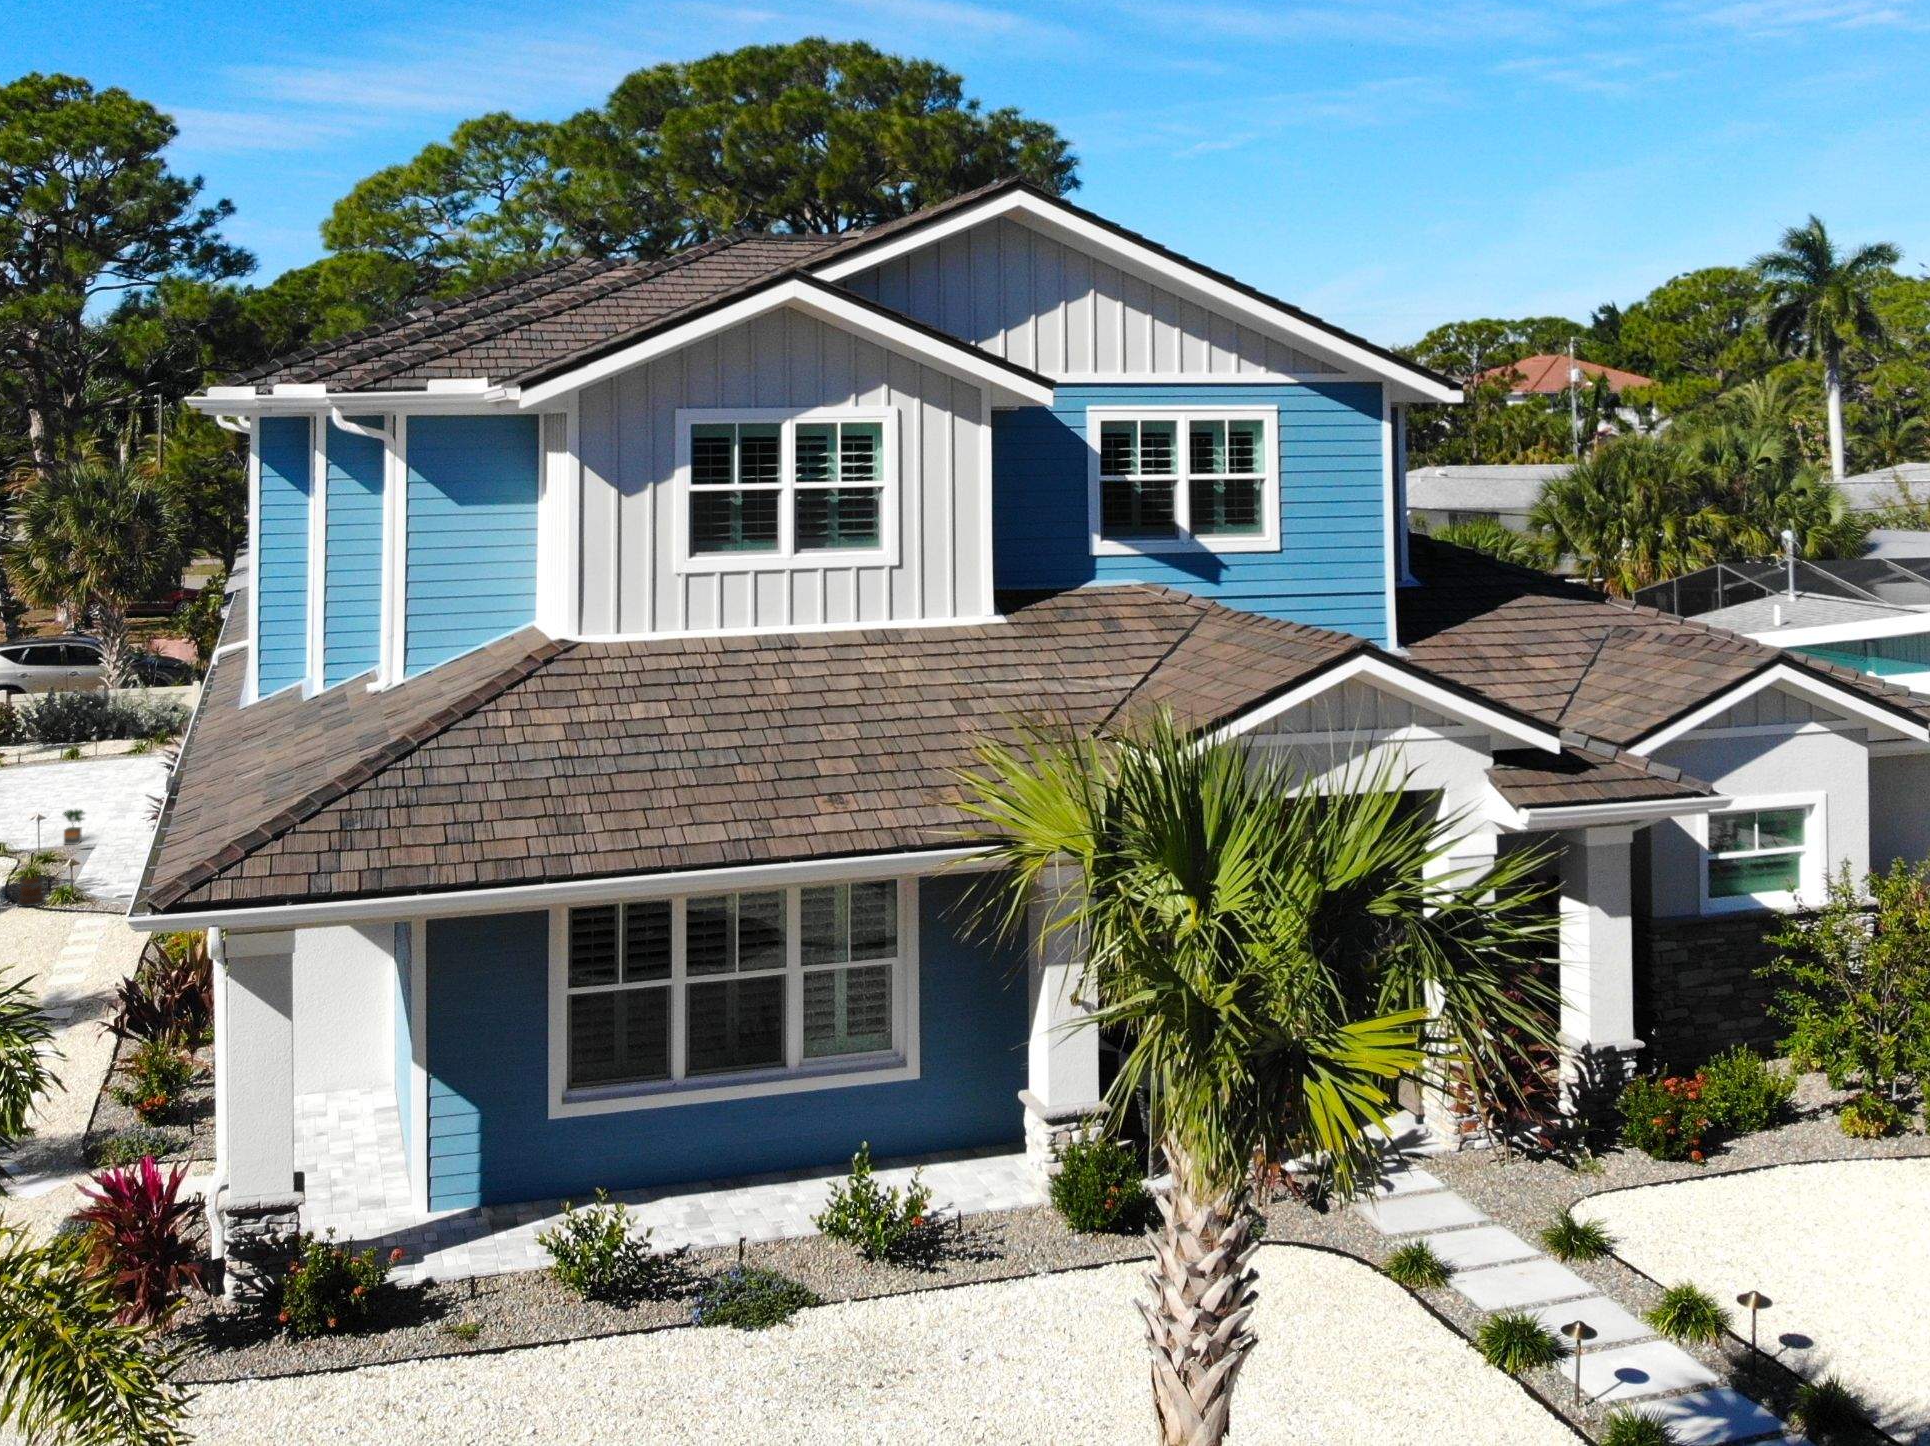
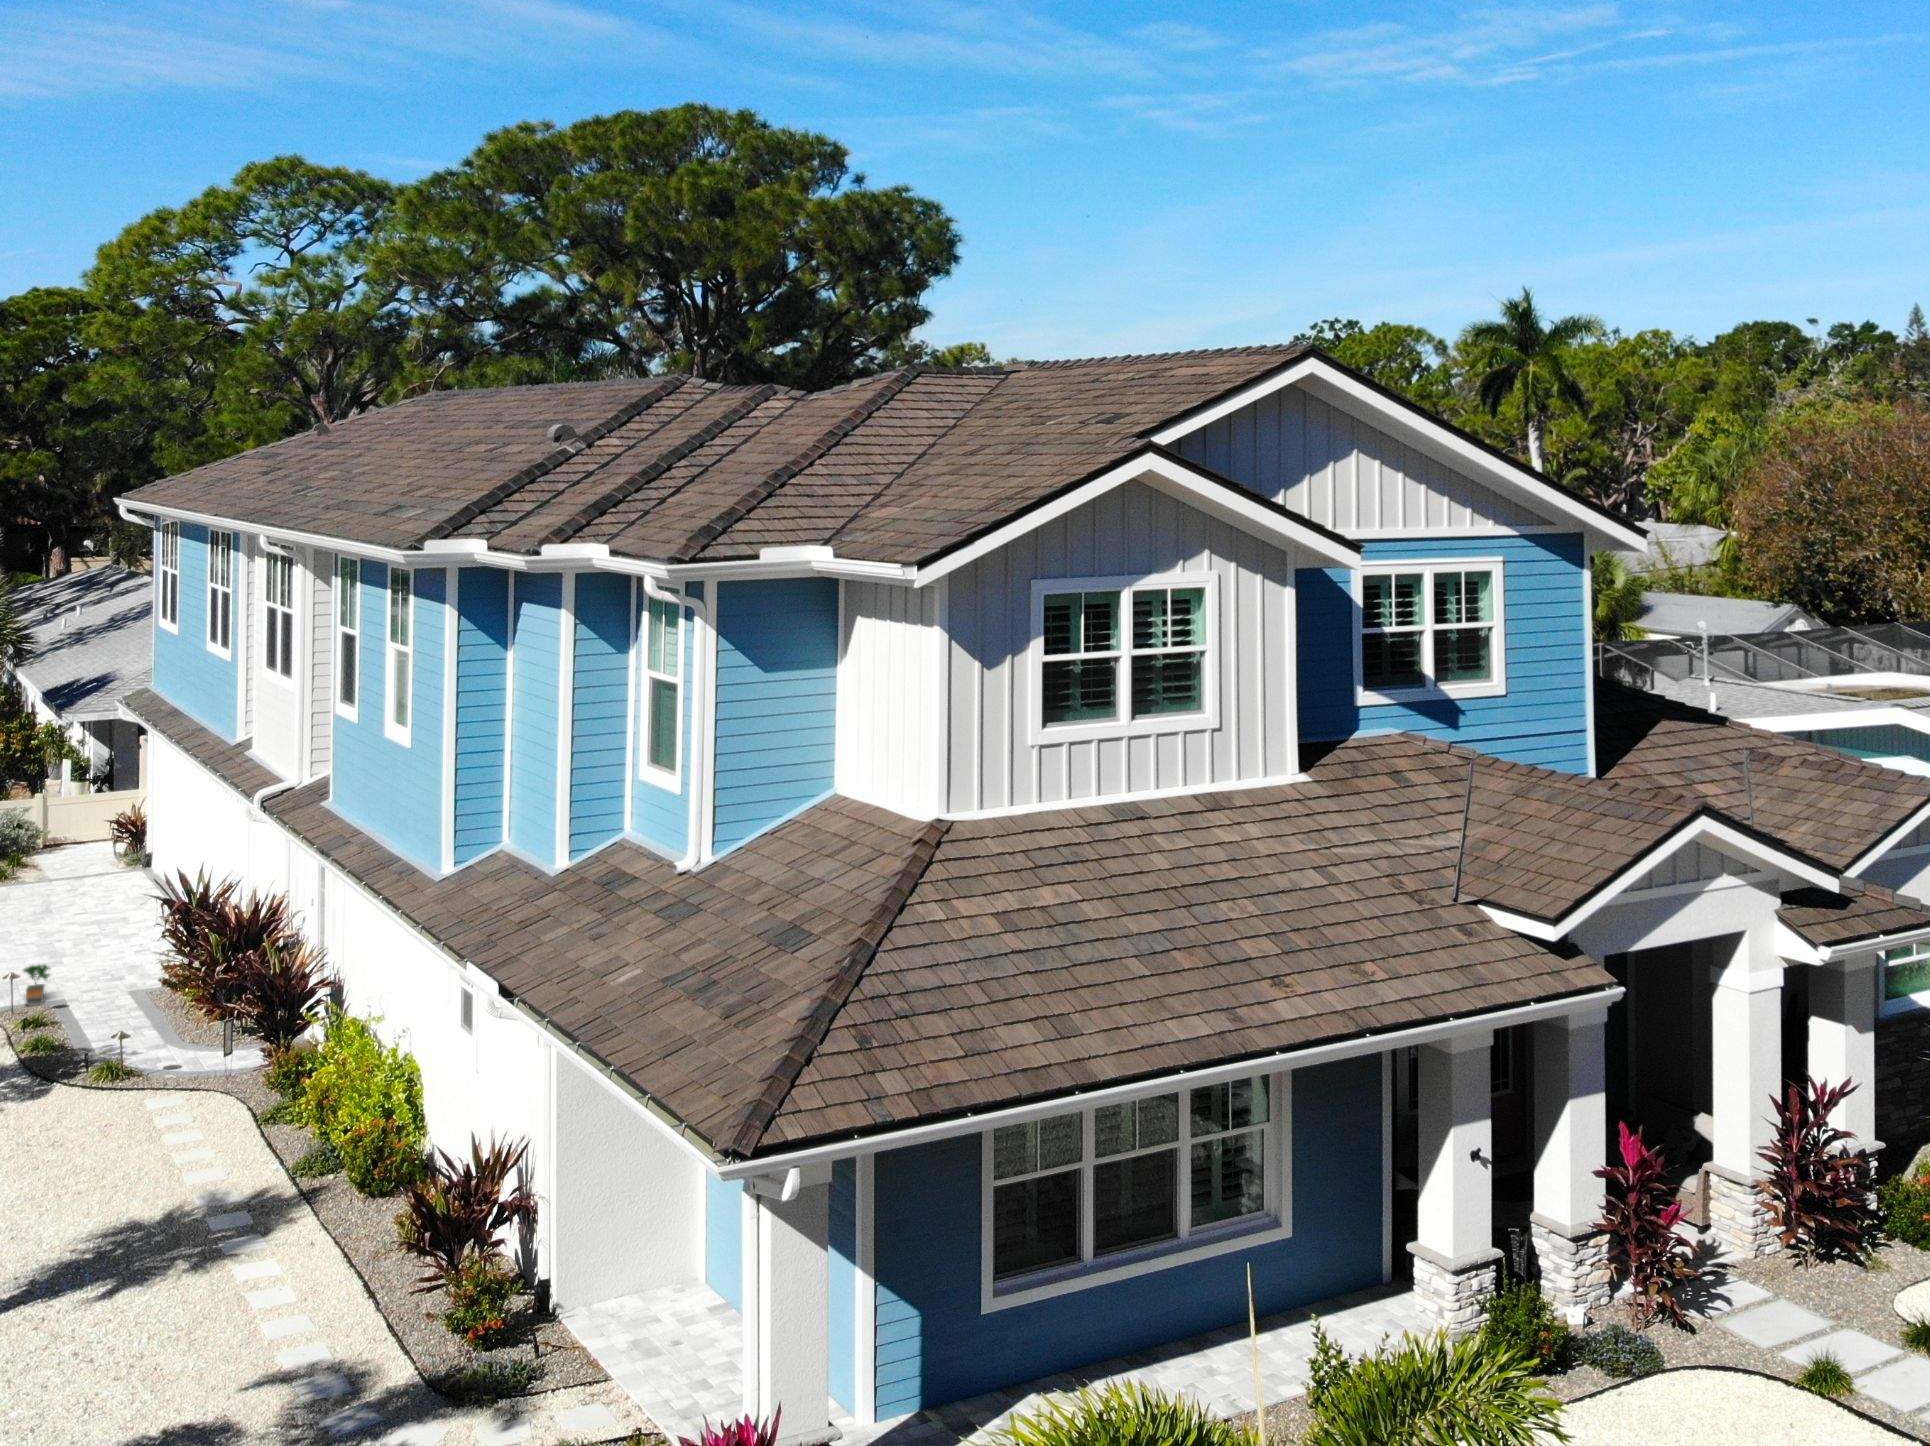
bucket: present [17,876,45,907] -> none [36,1050,71,1088]

